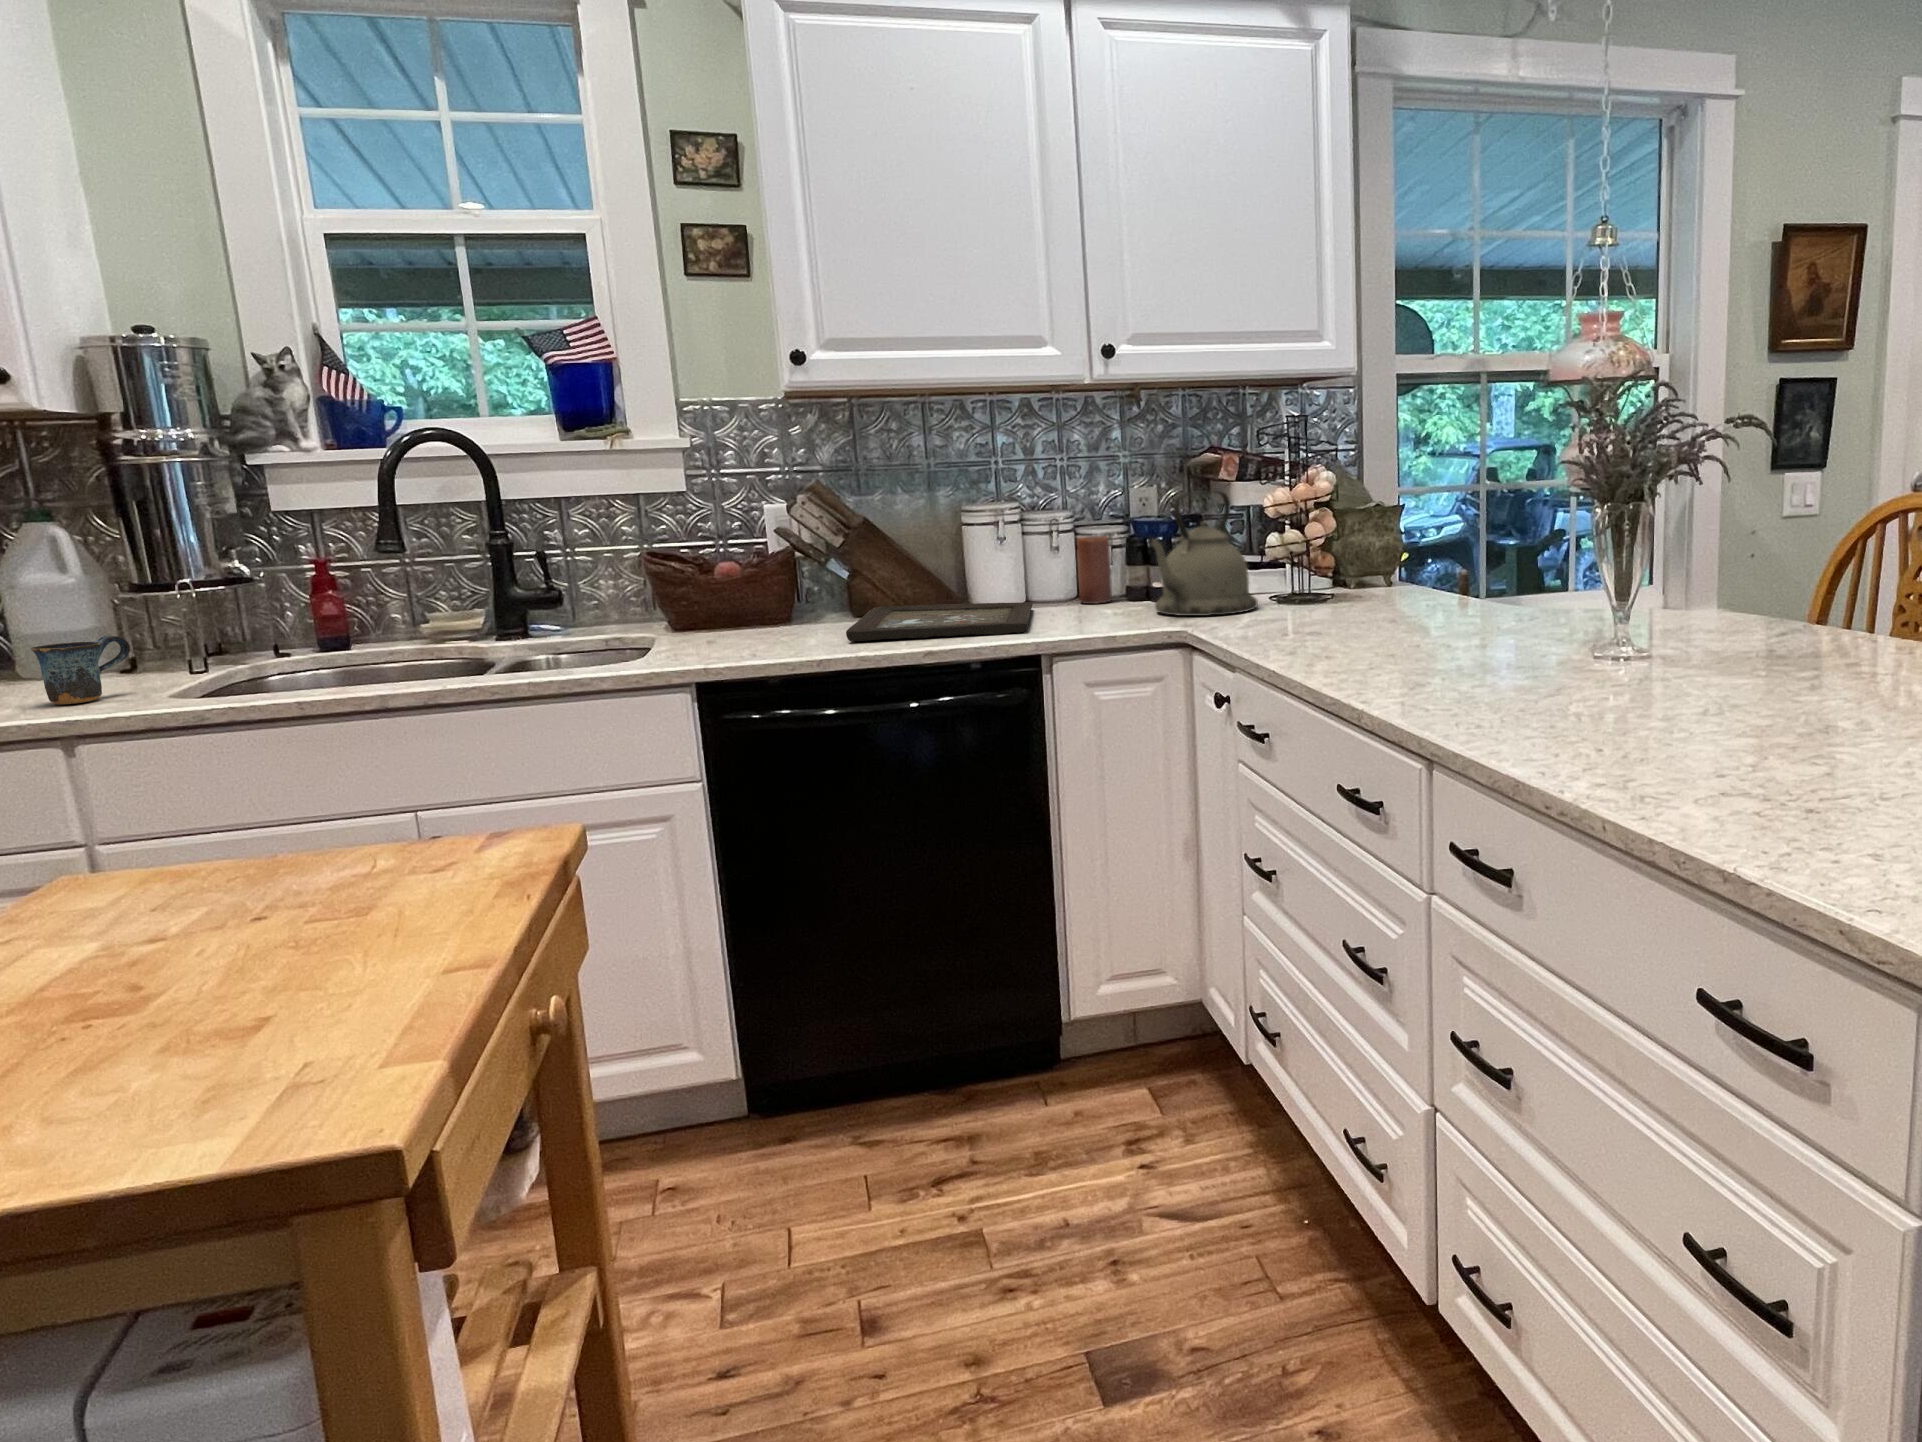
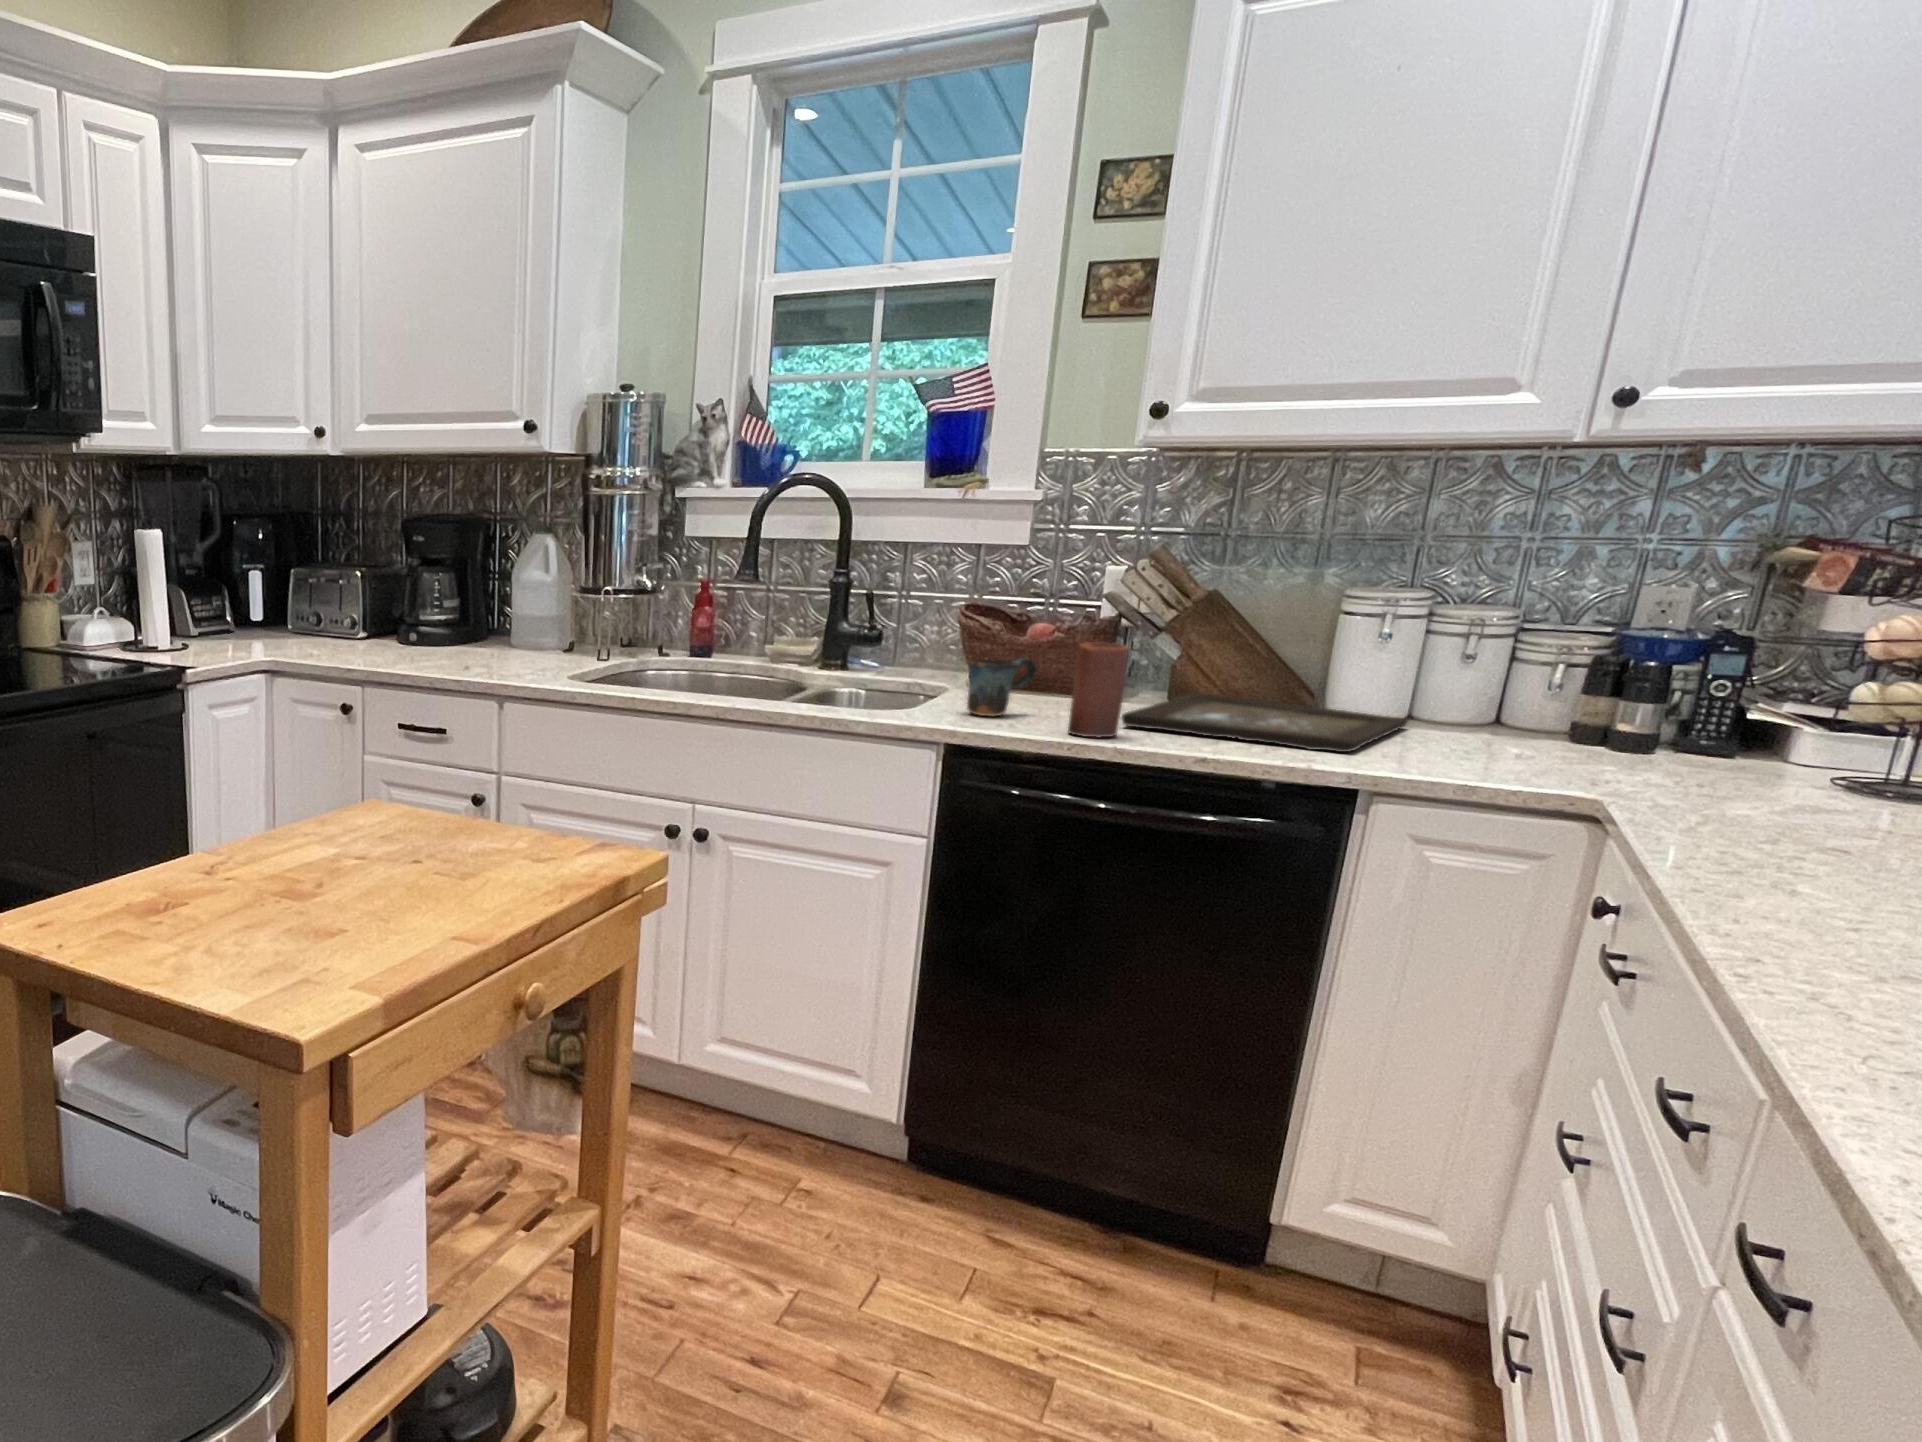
kettle: present [1148,491,1258,616] -> none [1583,601,1788,788]
candle: present [1077,536,1112,604] -> present [1068,642,1129,737]
mug: present [31,636,130,704] -> present [967,658,1036,716]

